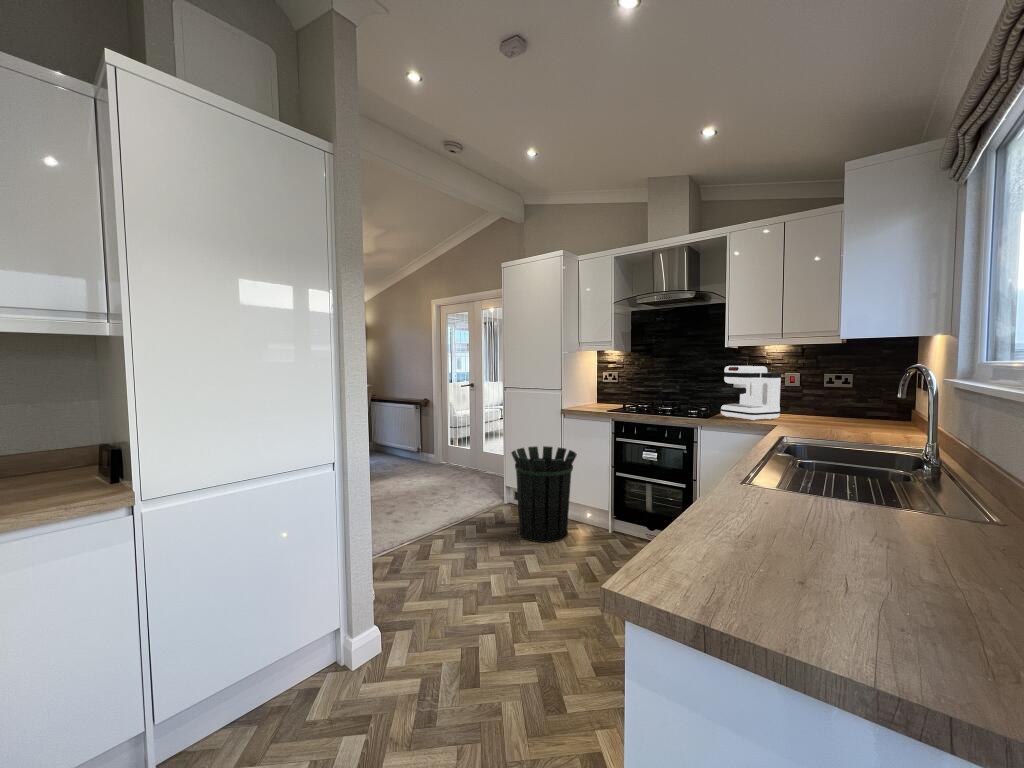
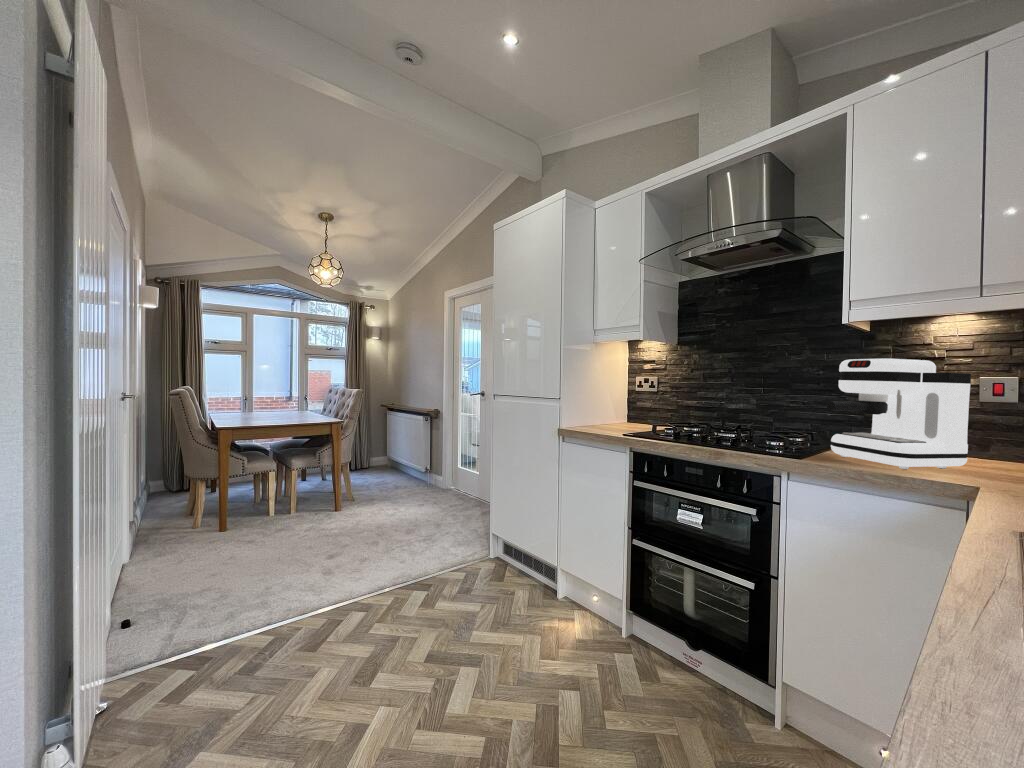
waste bin: present [512,446,577,543] -> none [470,482,573,644]

